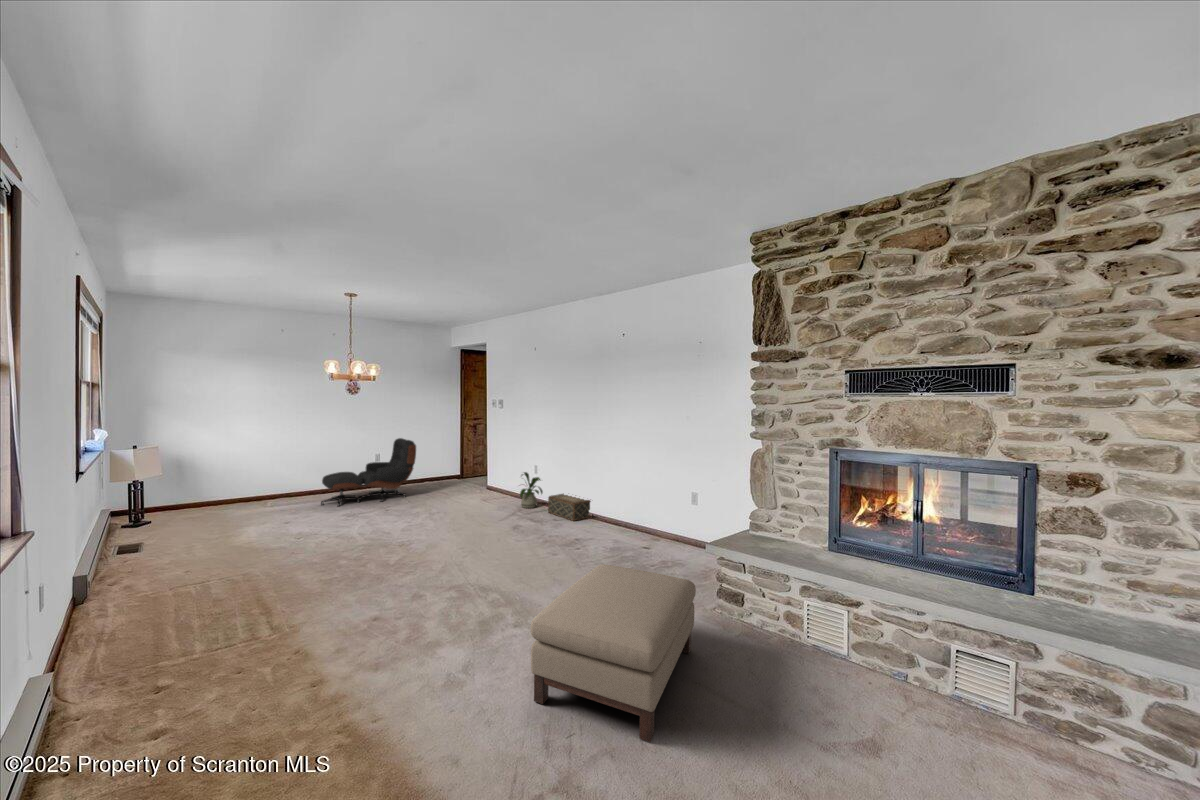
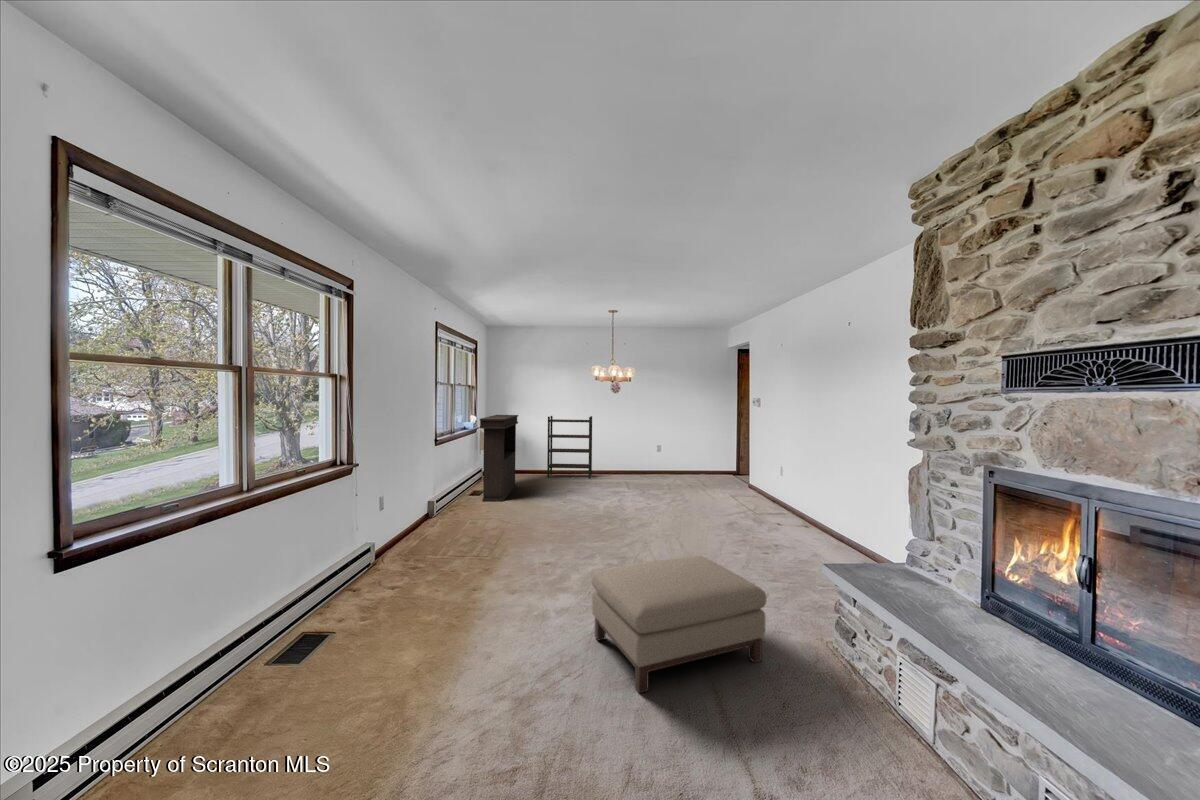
bookshelf: none [234,425,308,512] -> present [547,416,592,479]
console table: none [134,427,192,568] -> present [479,415,518,501]
lounge chair: present [321,438,416,506] -> none [598,431,669,485]
house plant: present [520,472,543,508] -> none [745,471,779,511]
woven basket: present [548,494,592,521] -> none [772,500,818,530]

